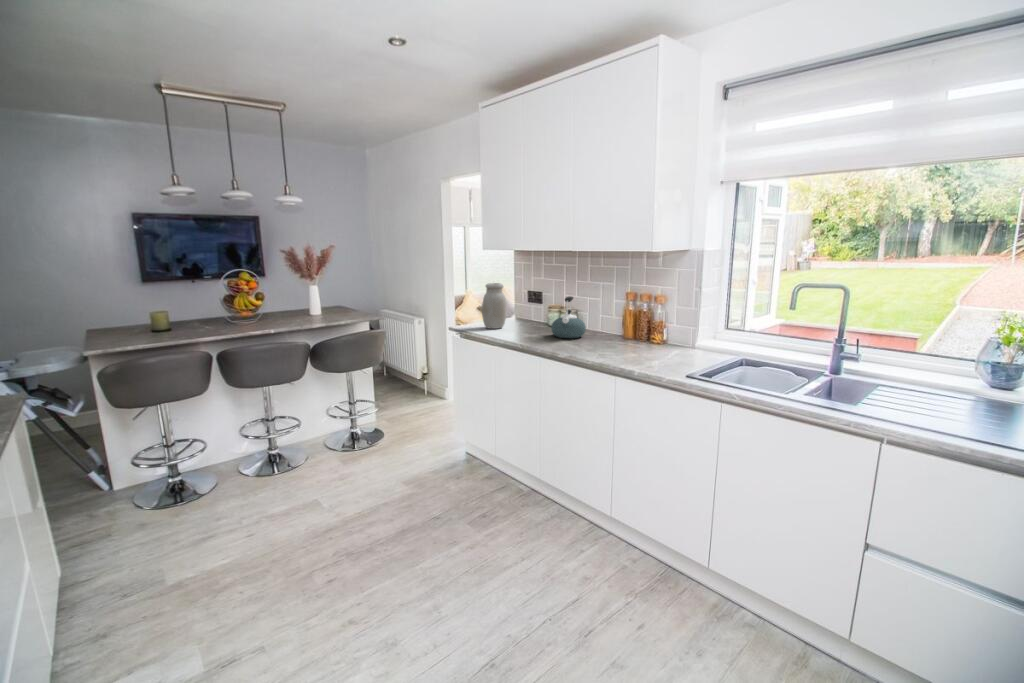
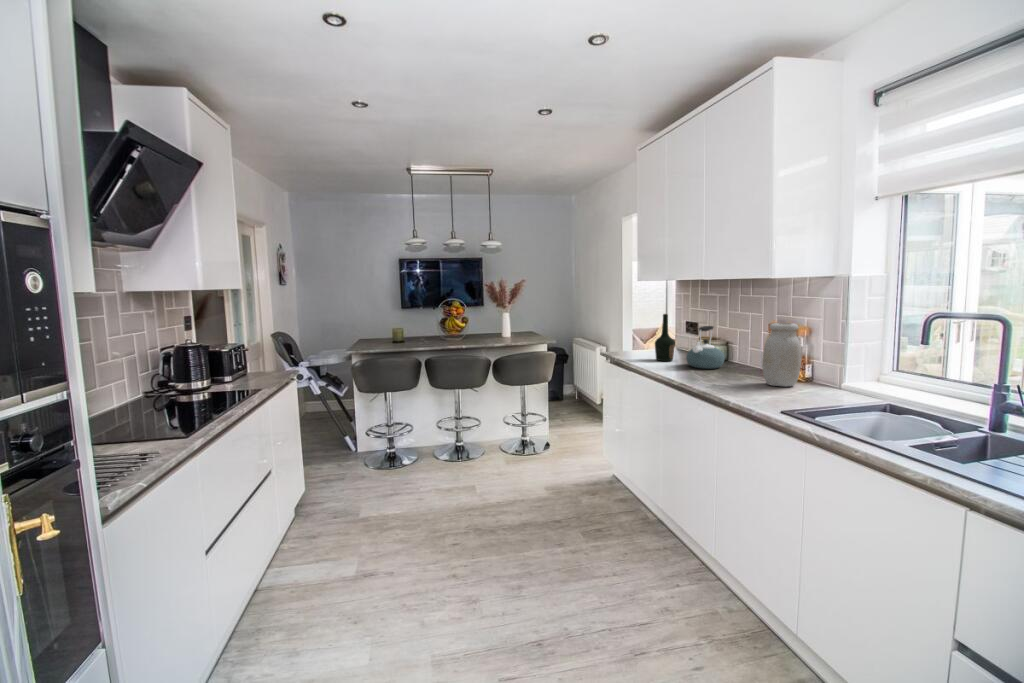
jar: present [482,283,506,329] -> present [762,323,802,387]
bottle: none [515,285,535,333] -> present [655,314,675,361]

